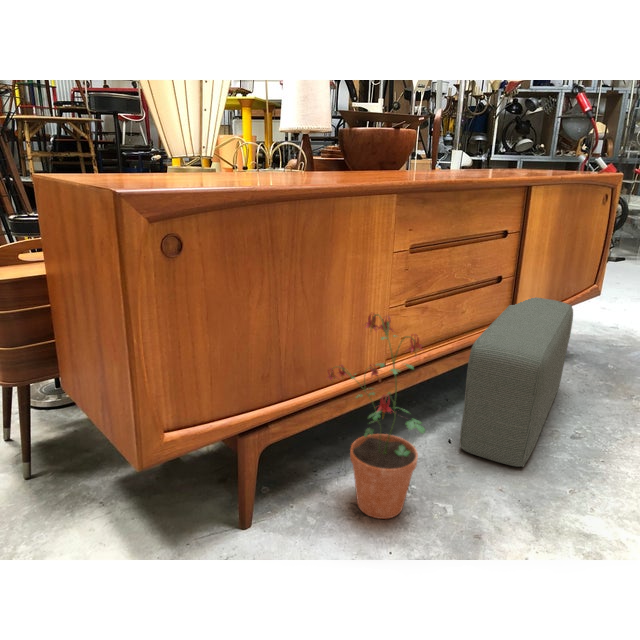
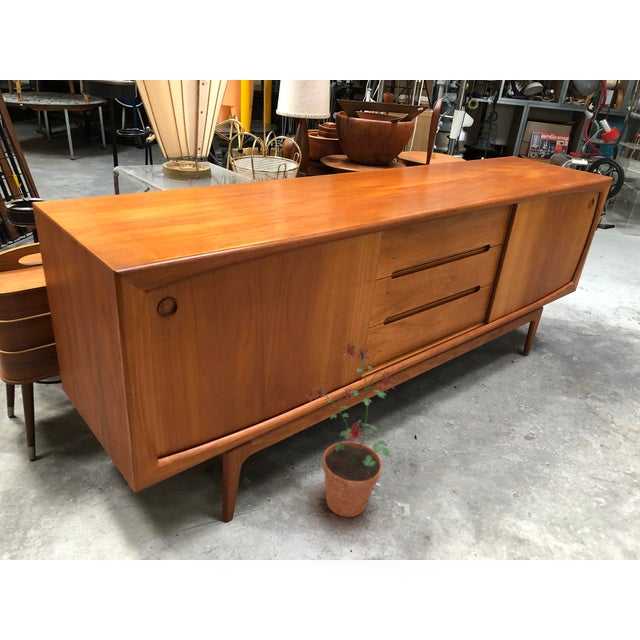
pouf: present [460,297,573,467] -> none [423,296,545,469]

